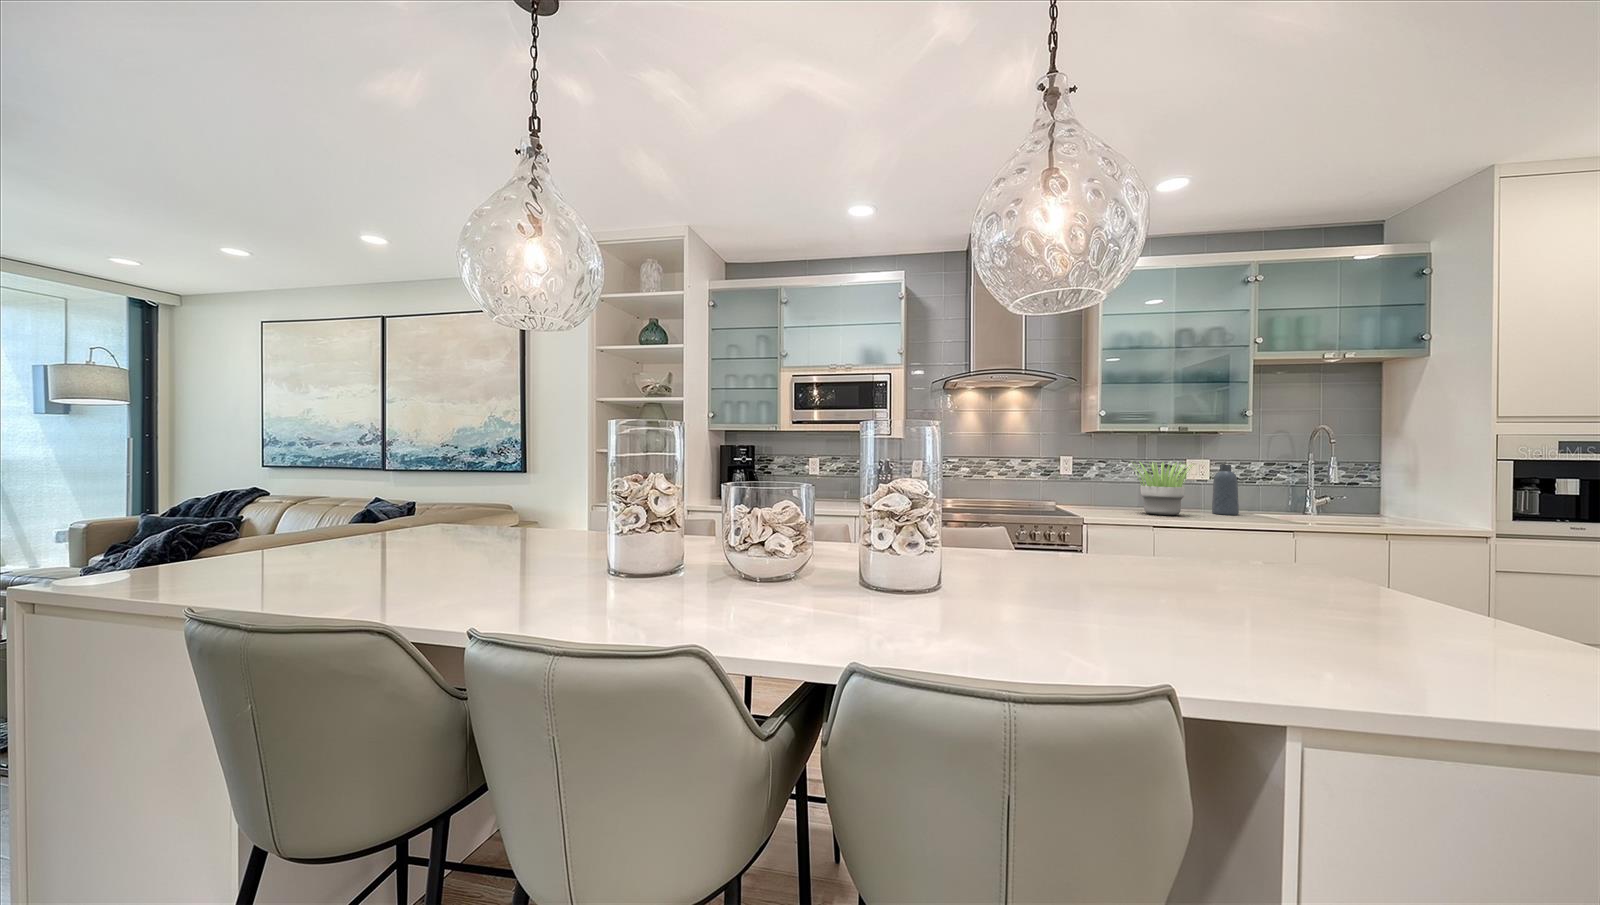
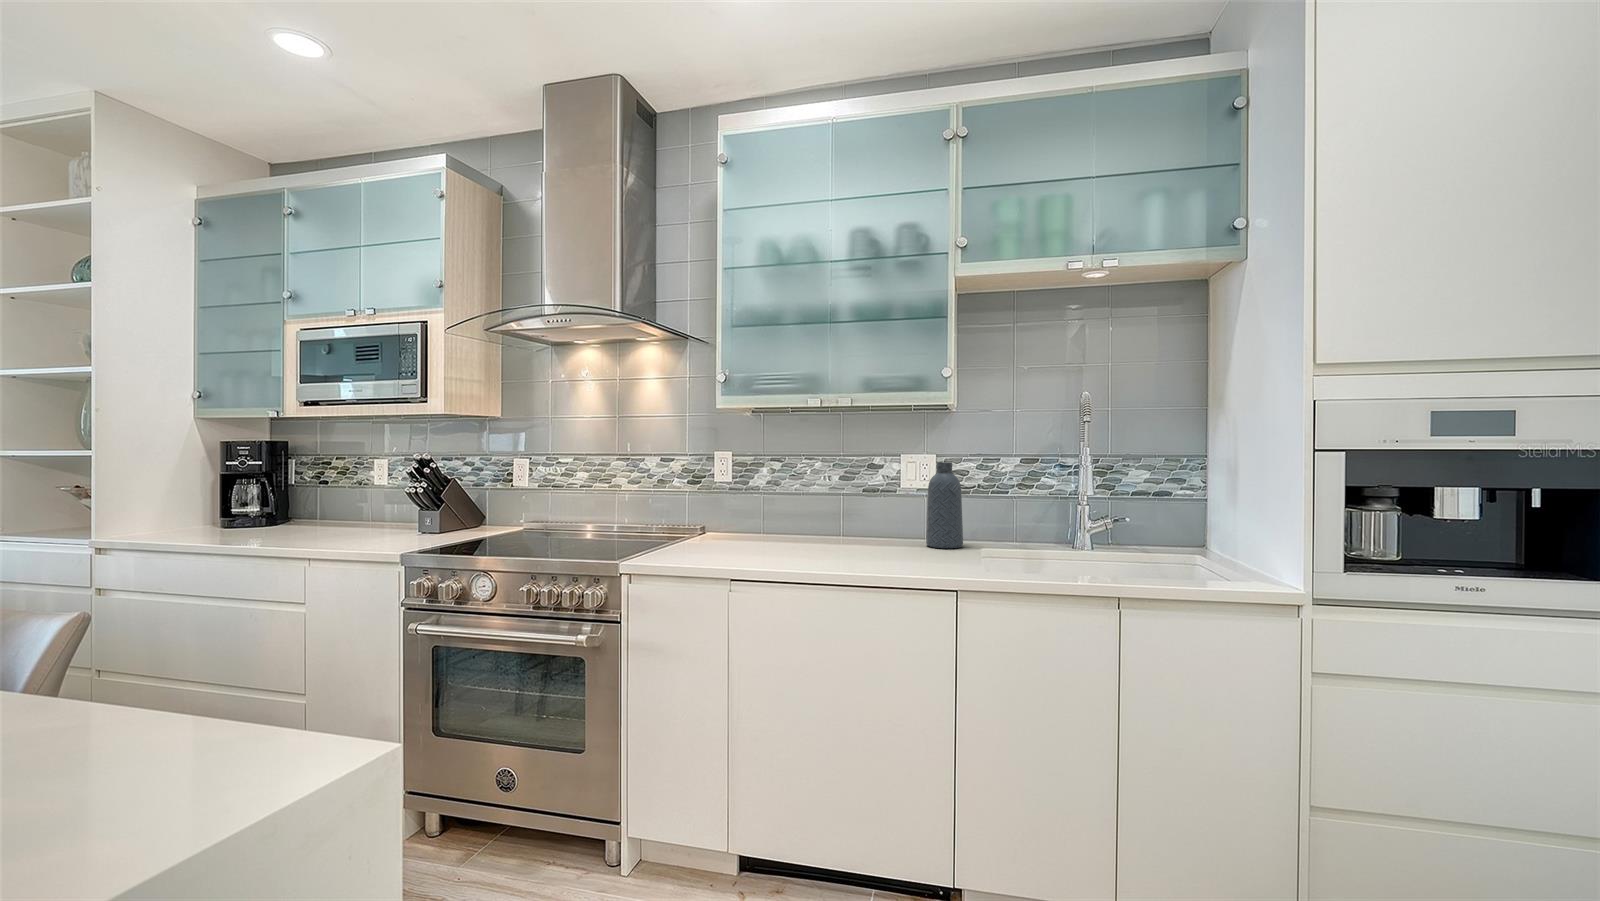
potted plant: present [1133,462,1192,515] -> none [769,457,875,552]

